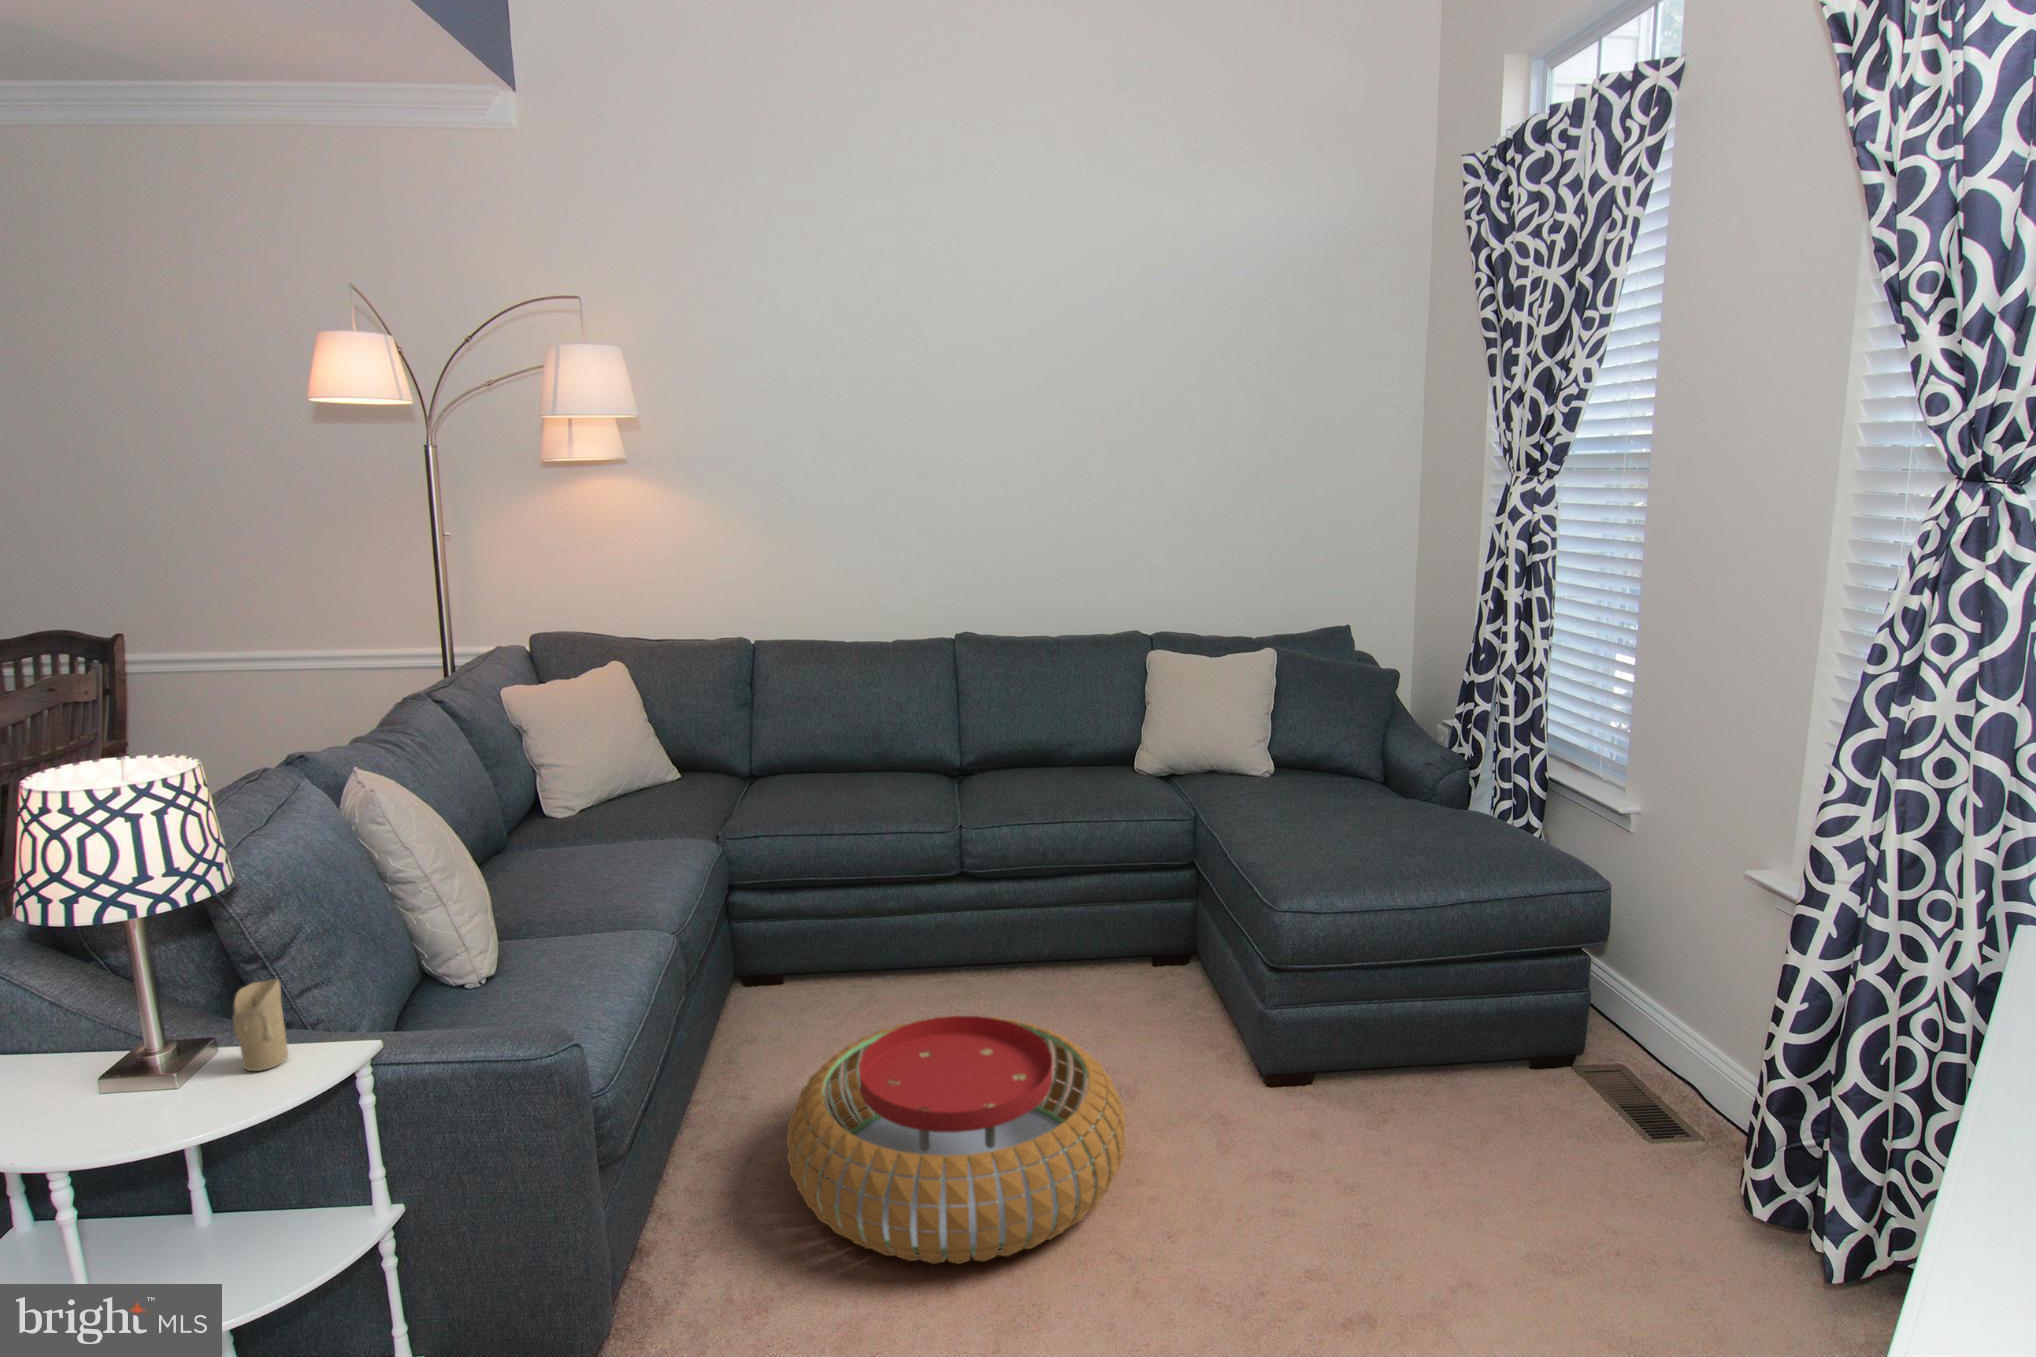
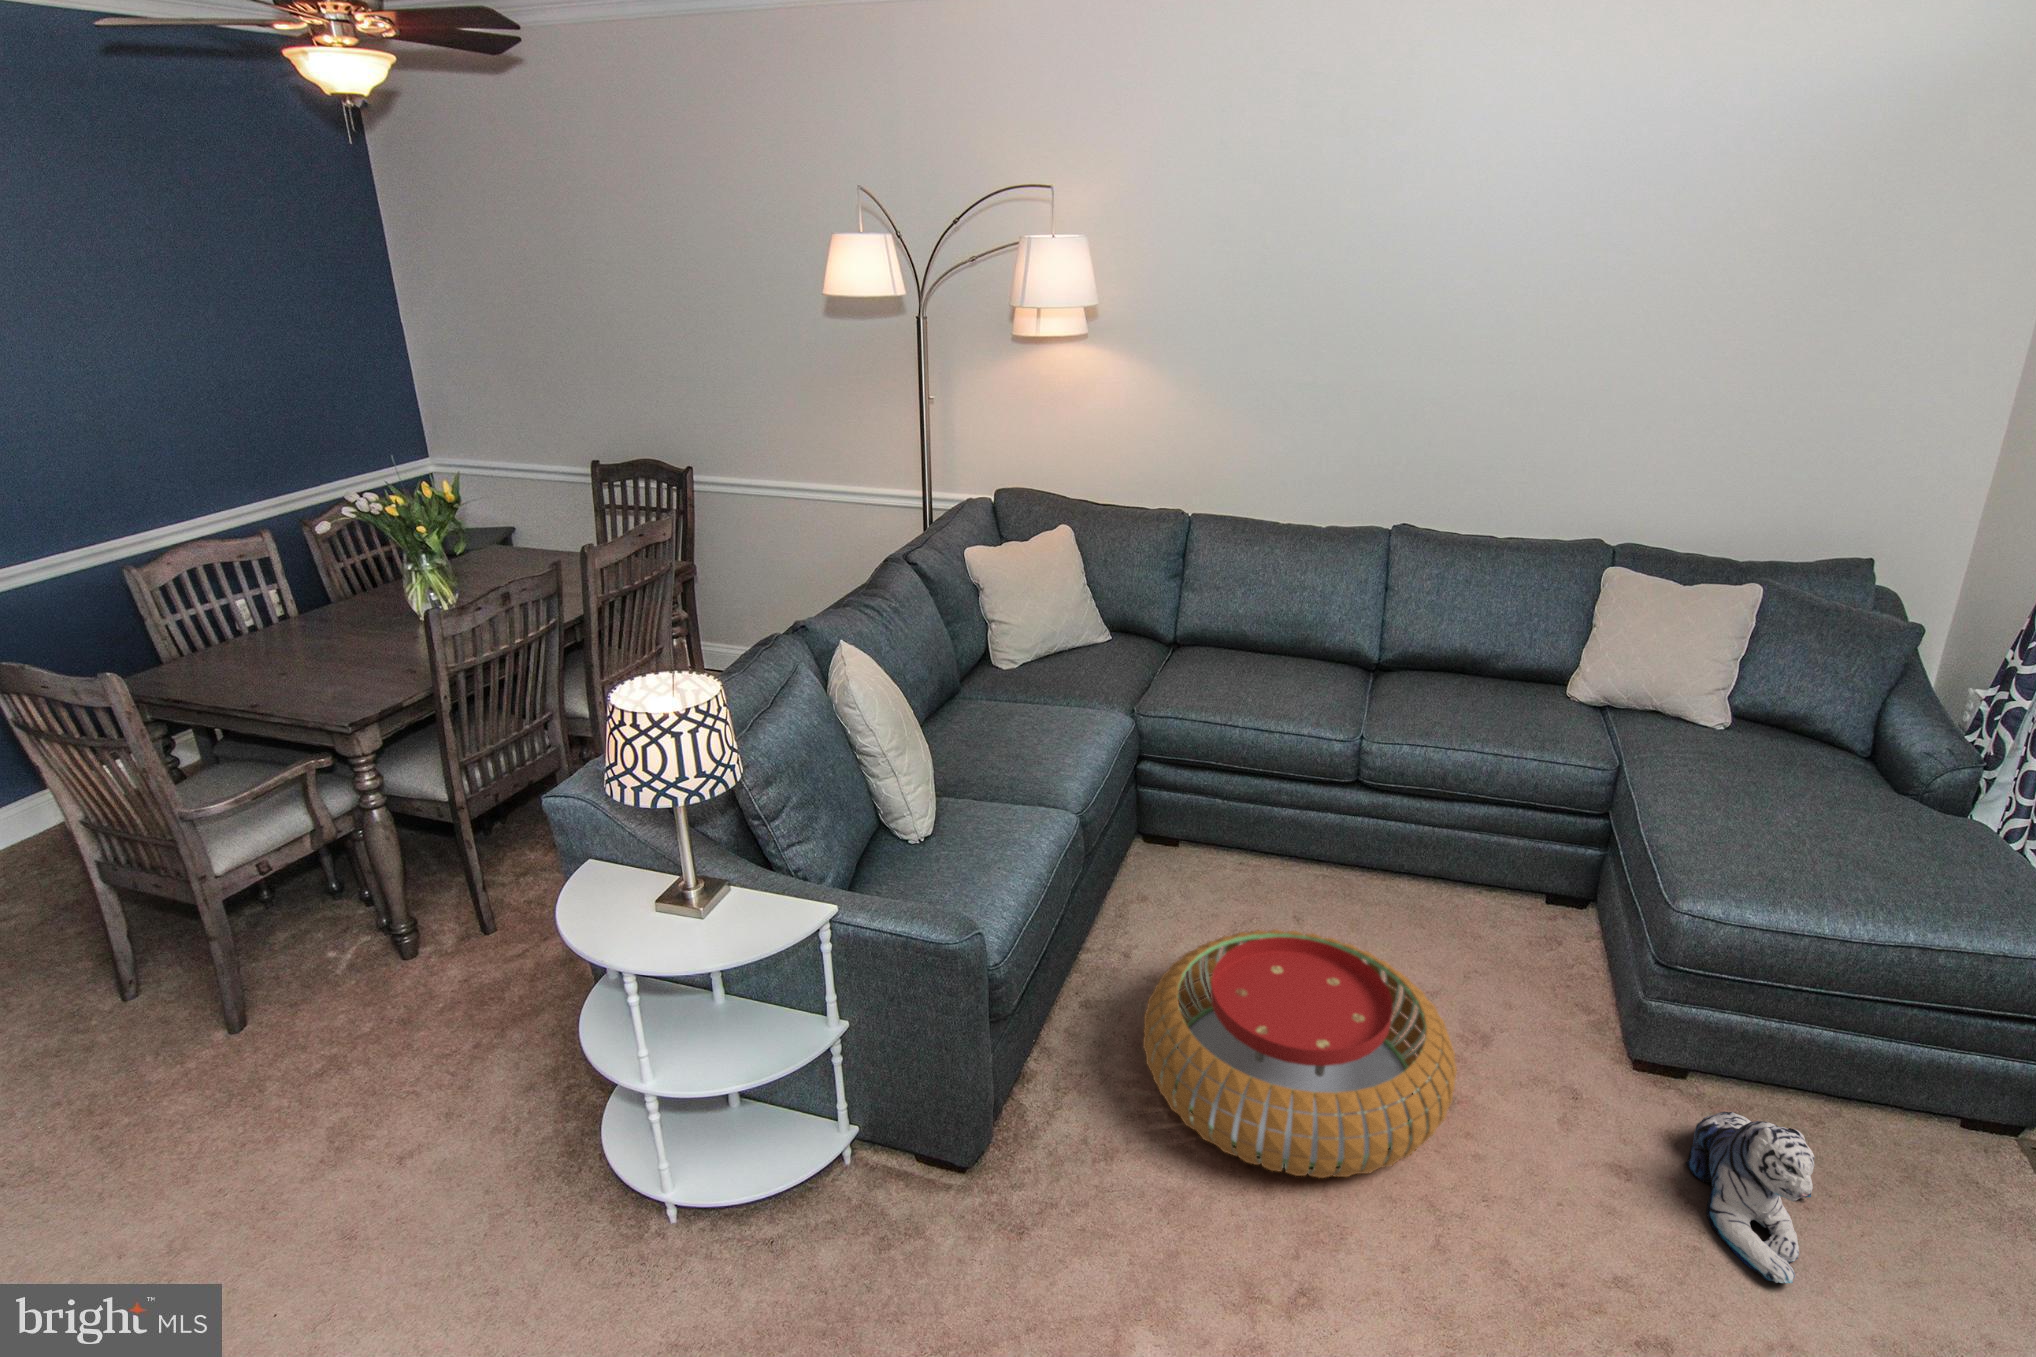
candle: present [233,979,288,1071] -> none [738,855,773,920]
plush toy: none [1340,1072,1453,1221] -> present [1686,1112,1815,1283]

